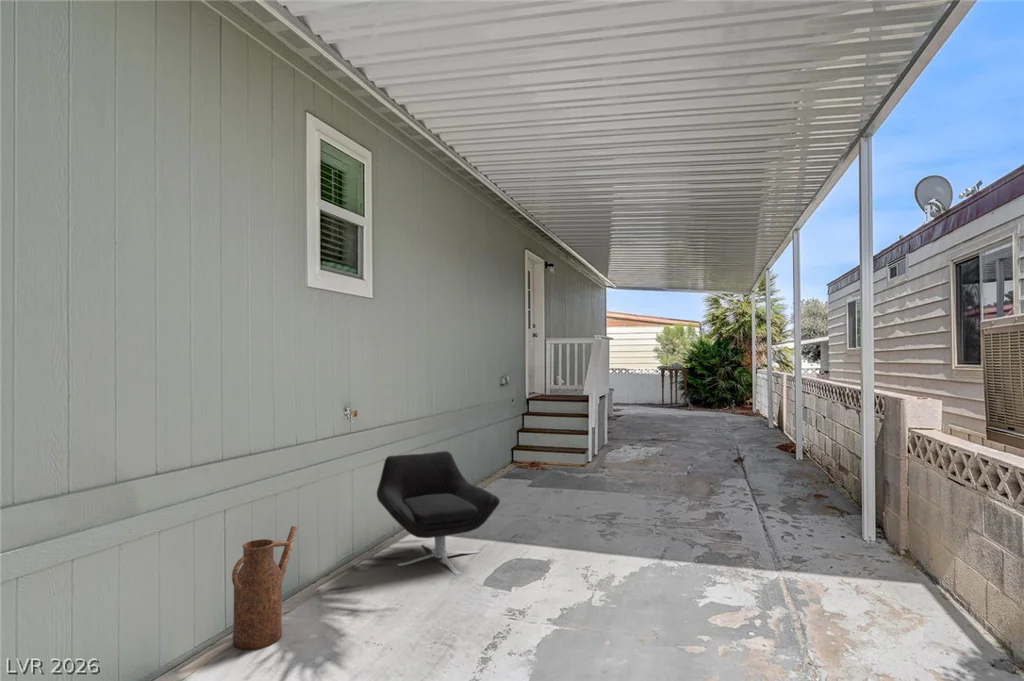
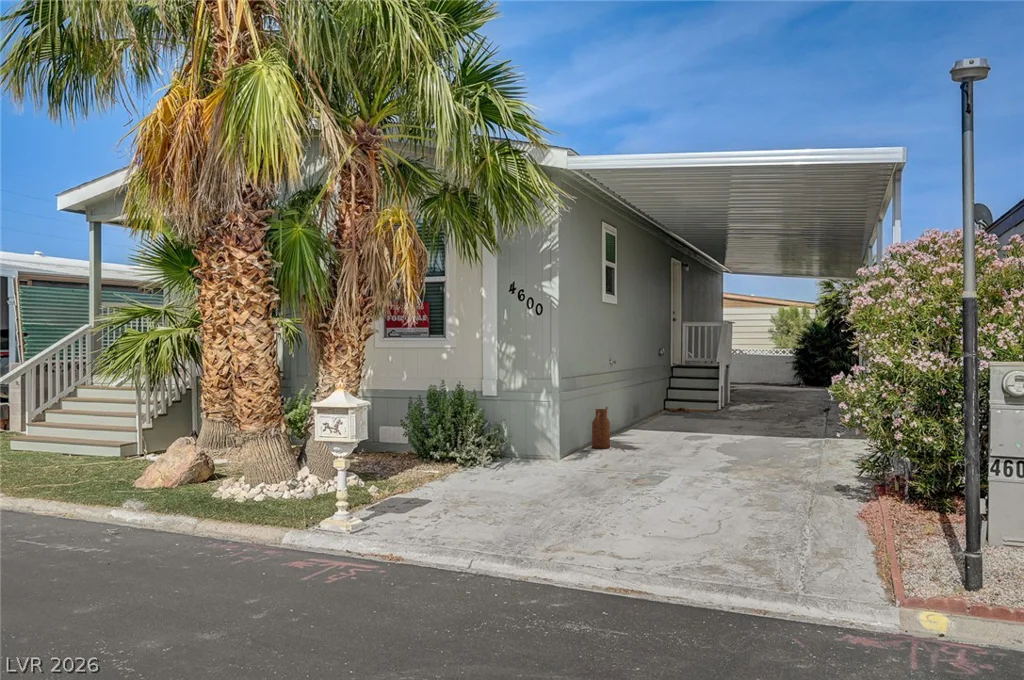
side table: present [657,362,689,406] -> none [771,343,801,384]
lounge chair: present [377,451,500,575] -> none [620,386,686,440]

